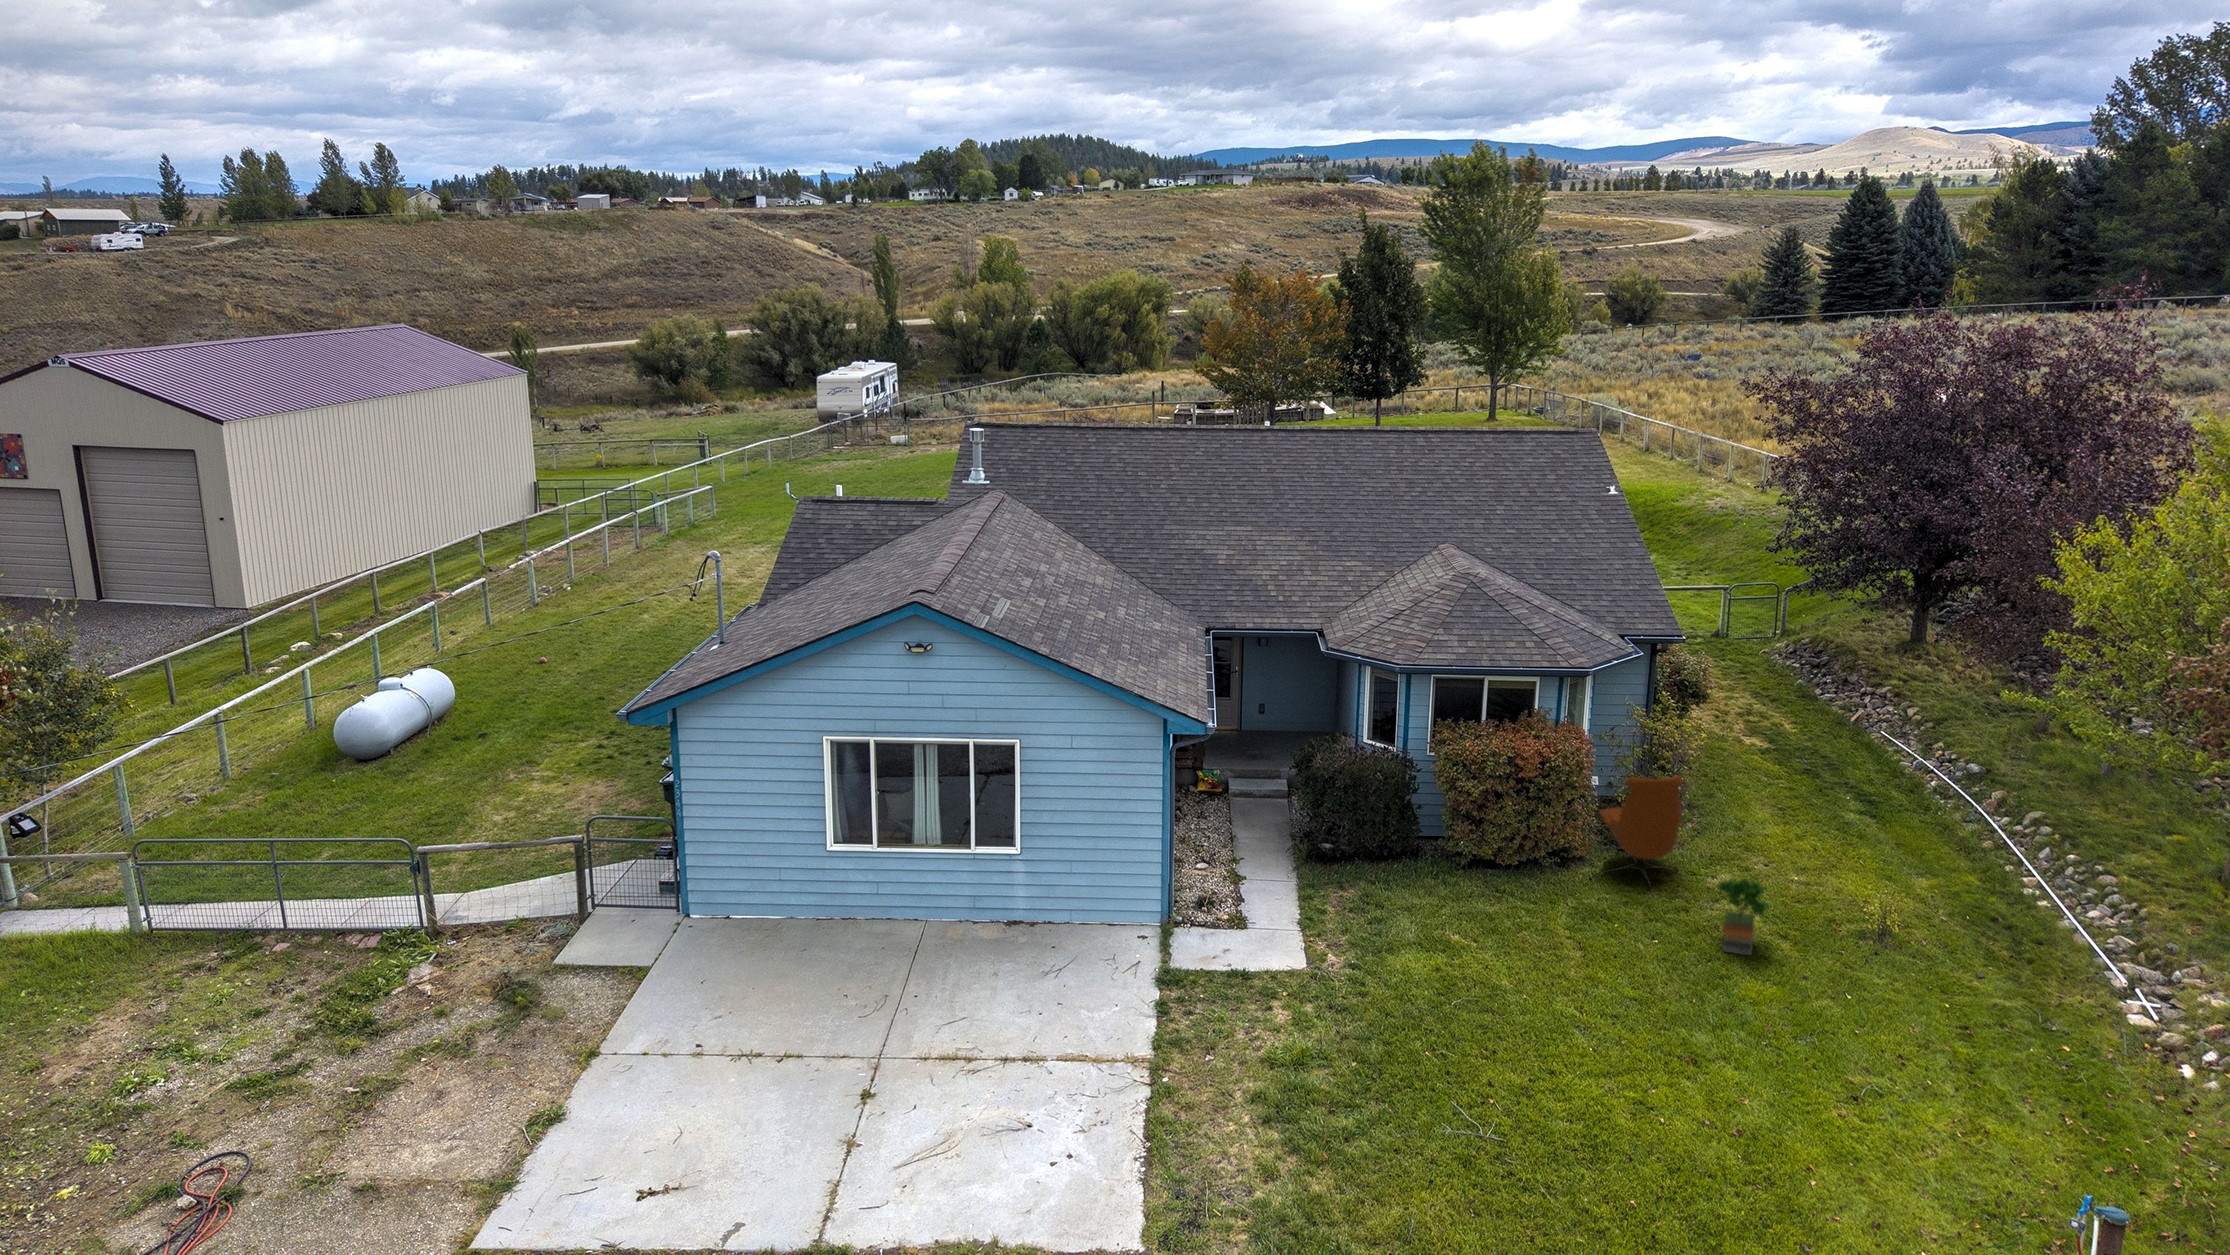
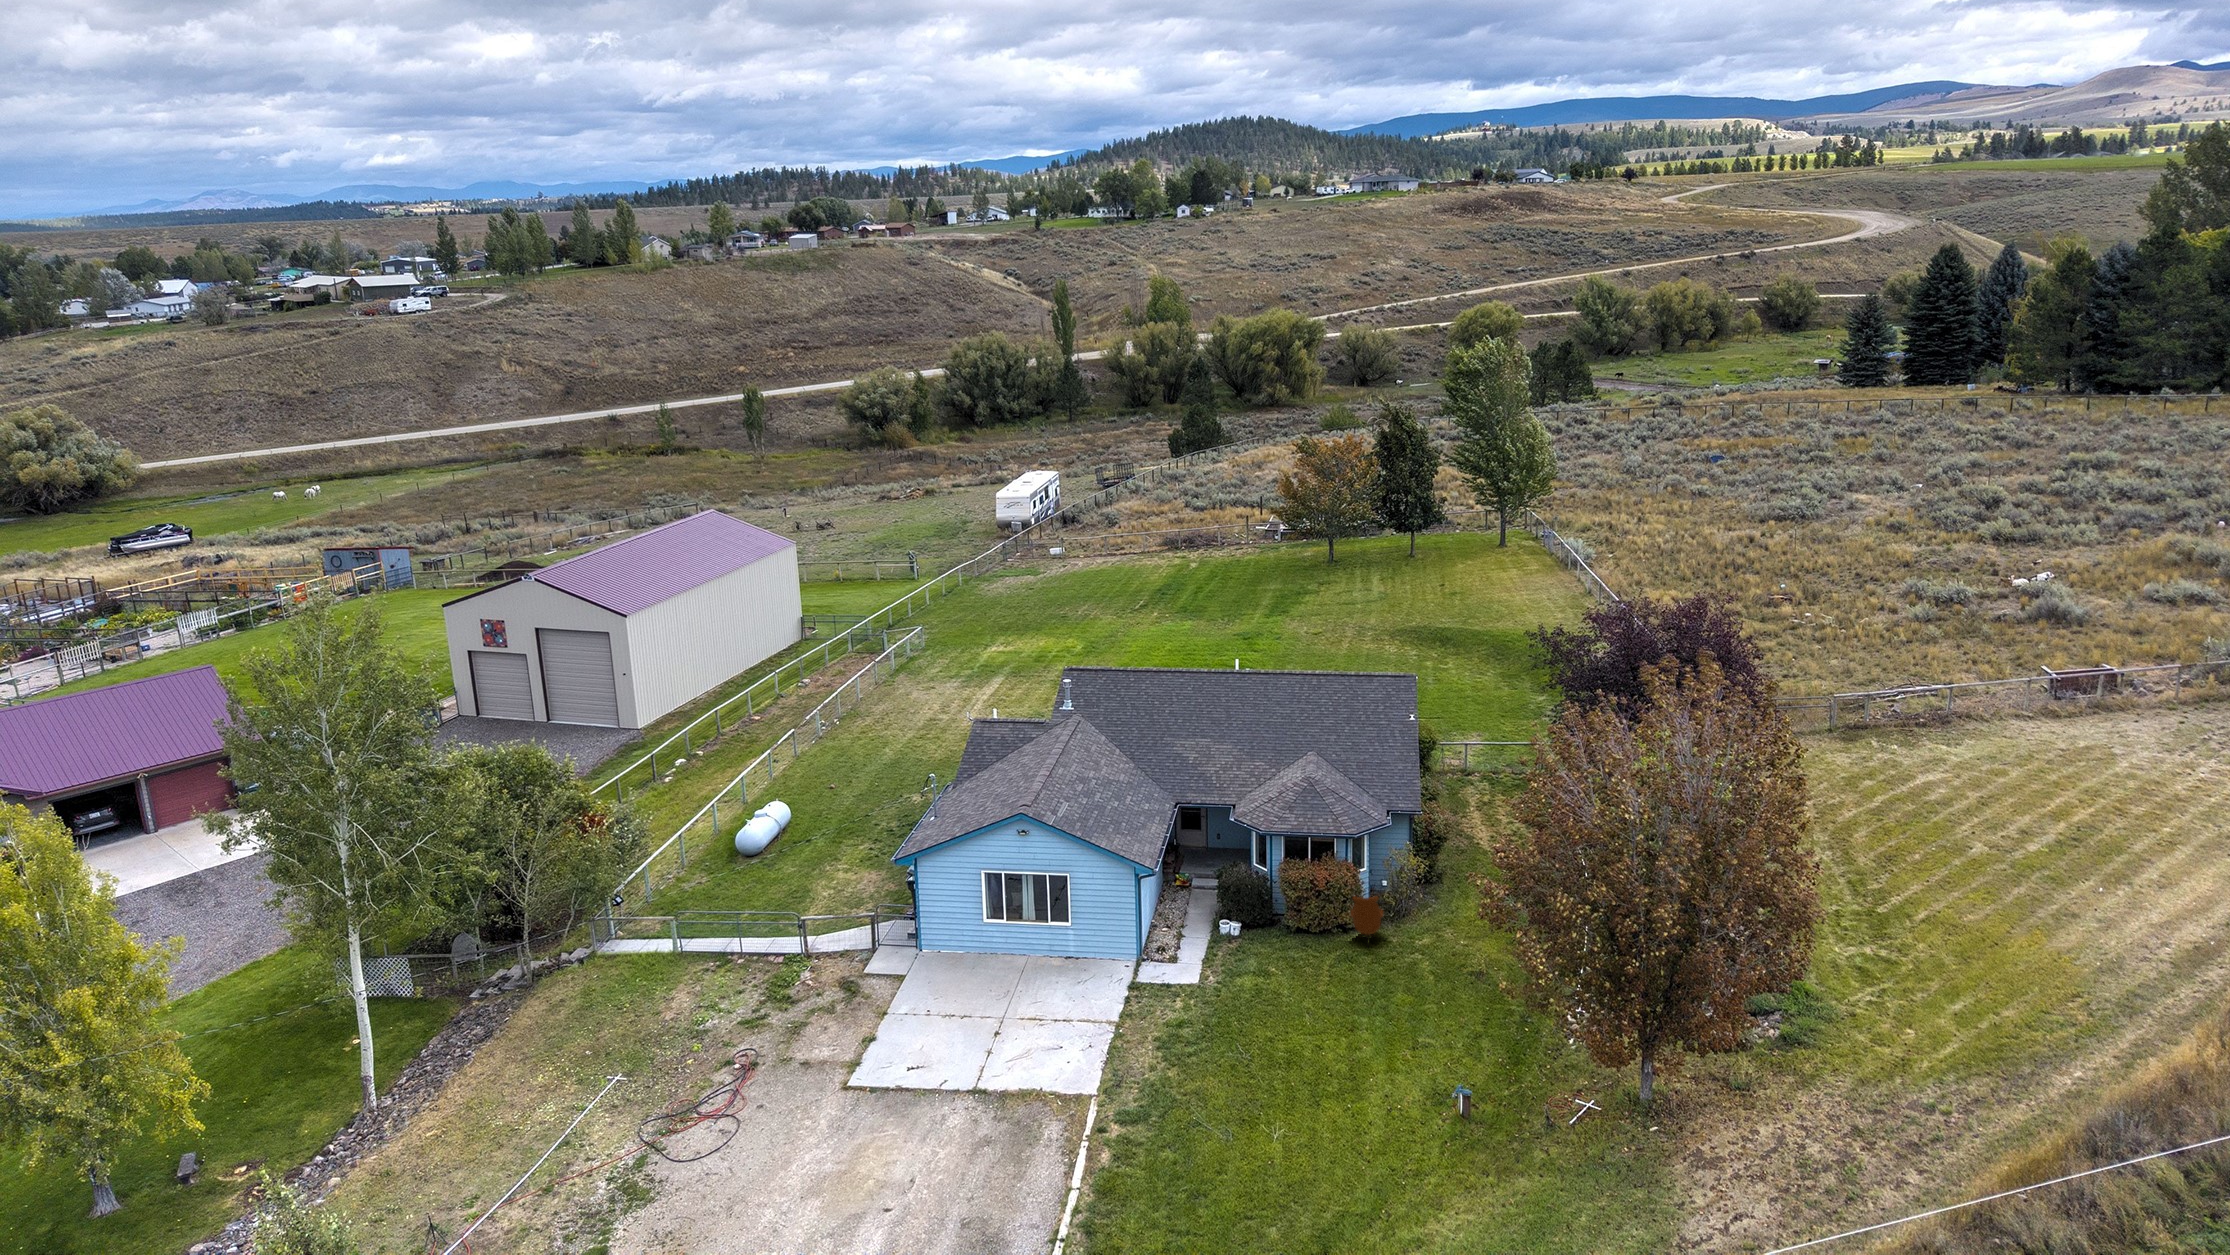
potted tree: present [1718,879,1768,955] -> none [1380,947,1403,983]

